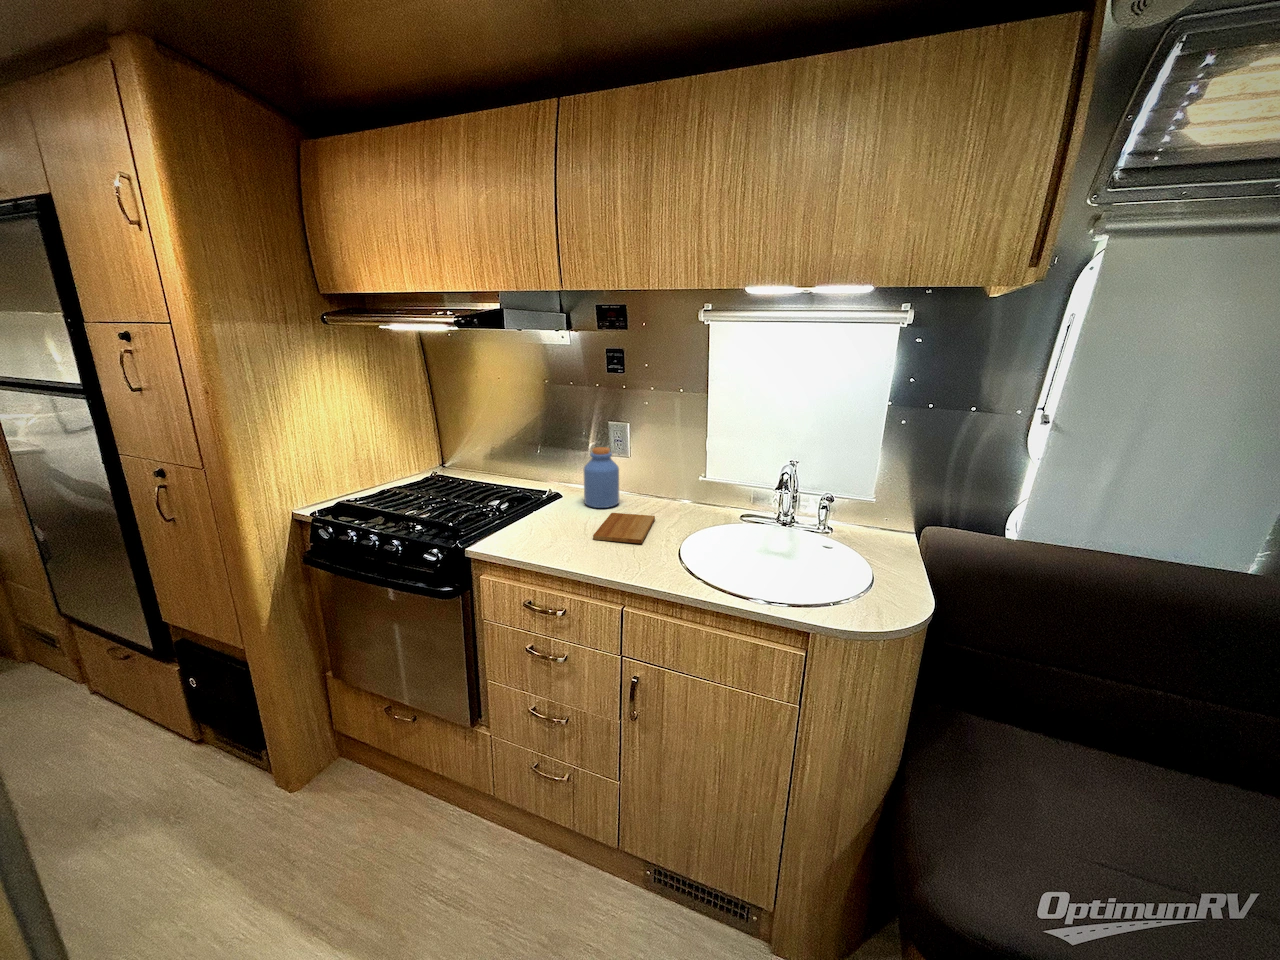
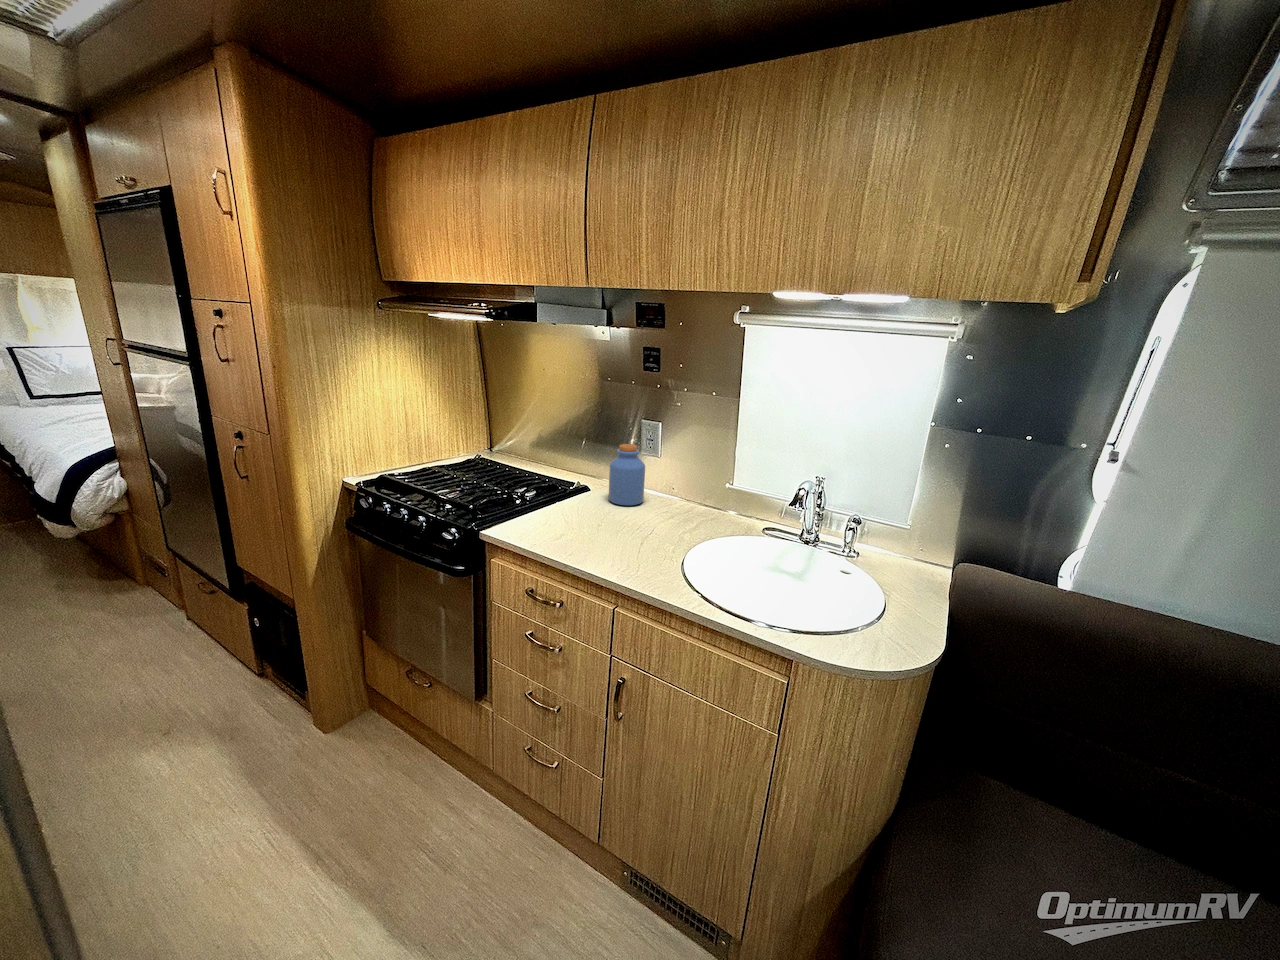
cutting board: present [593,513,655,543] -> none [602,511,672,546]

